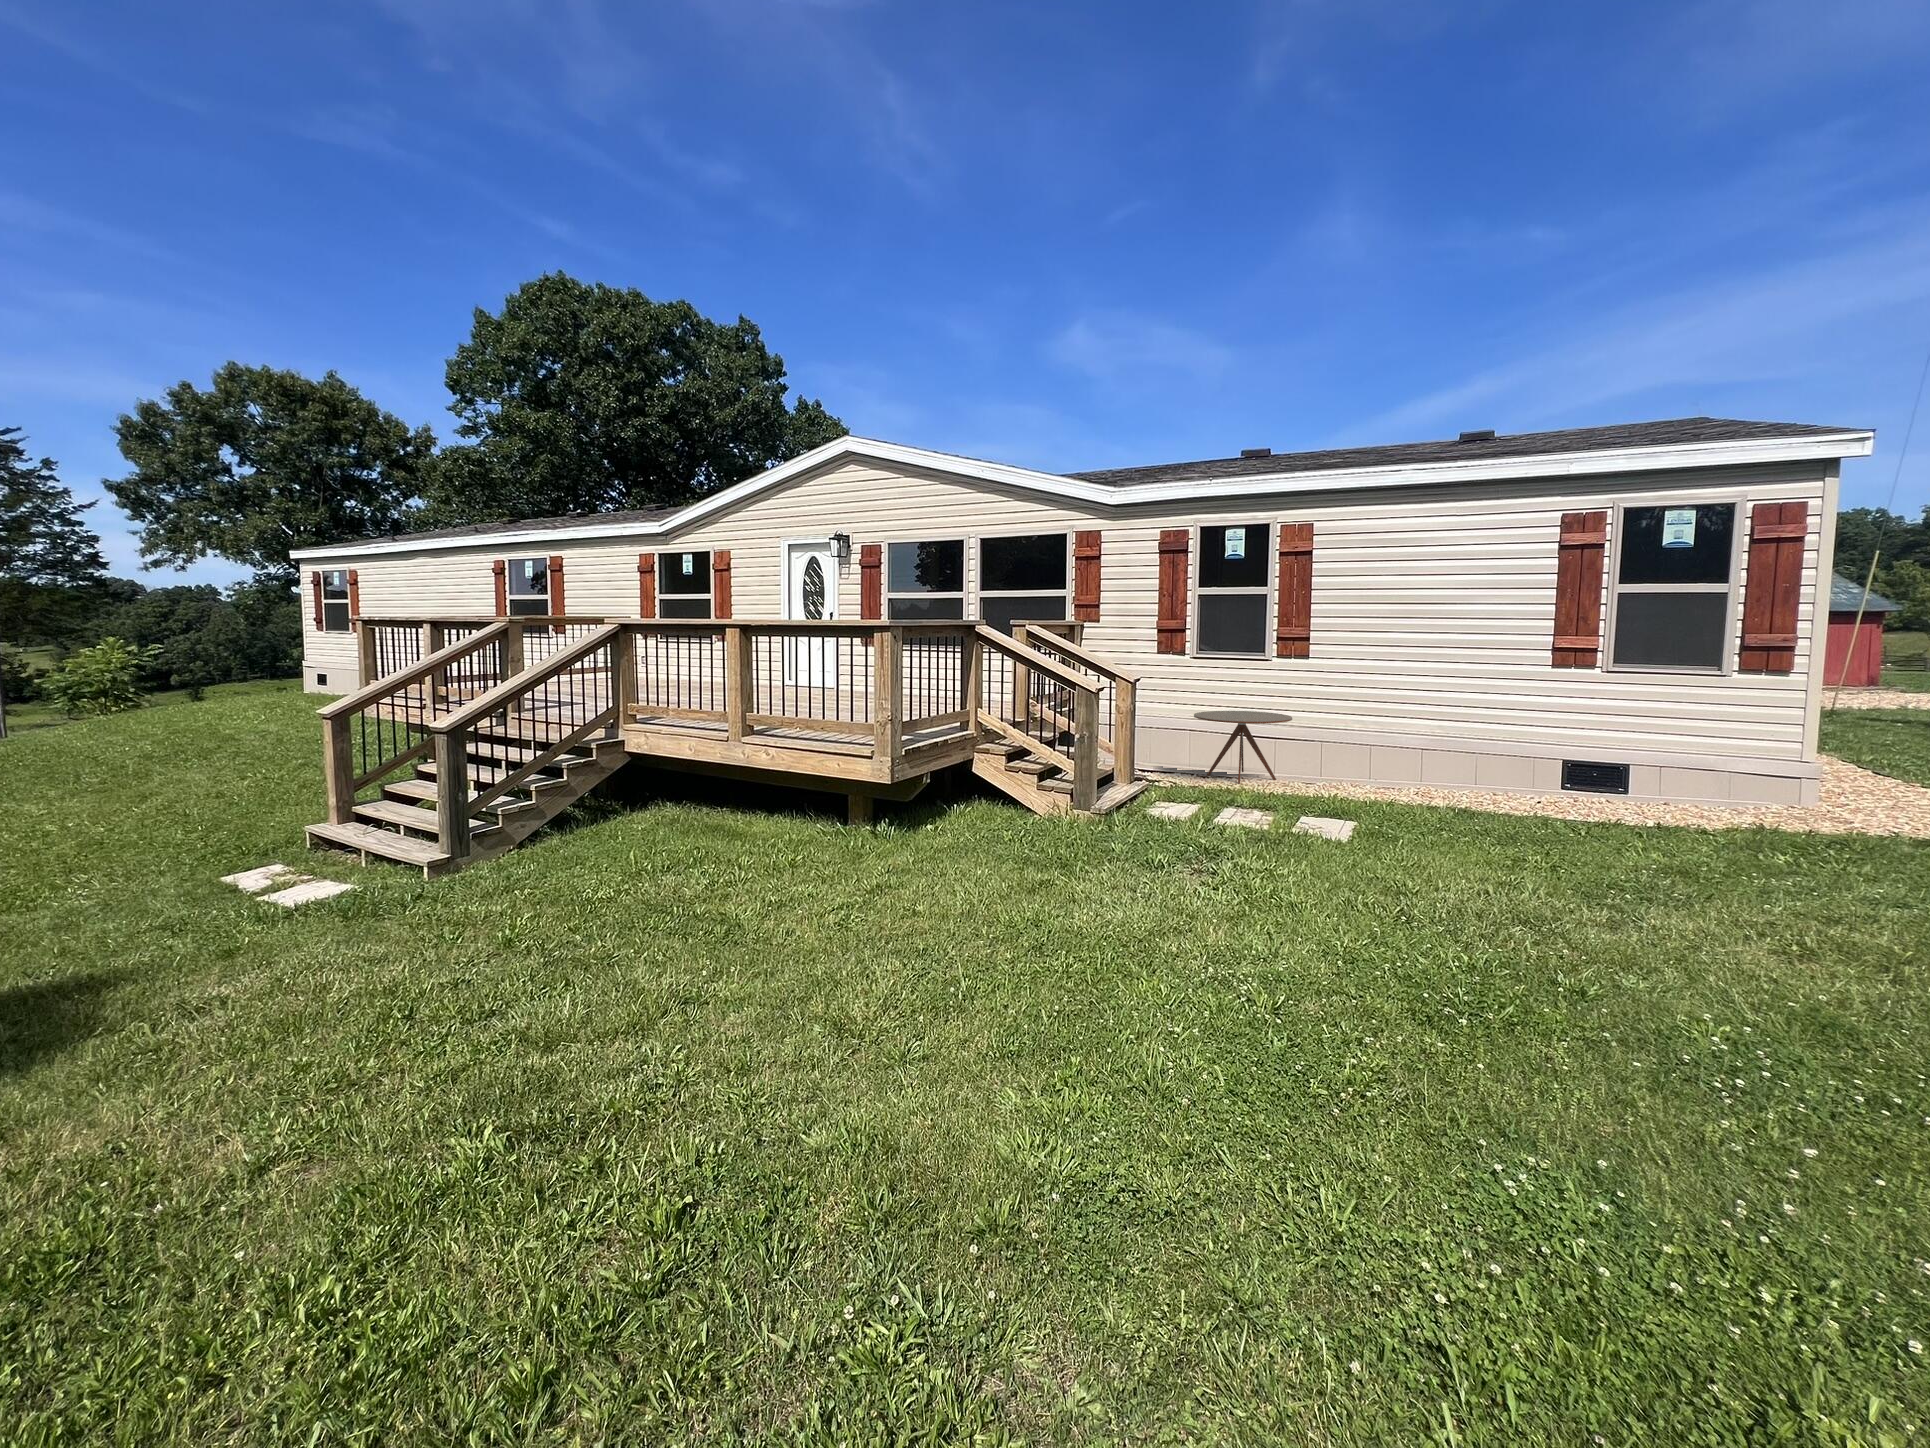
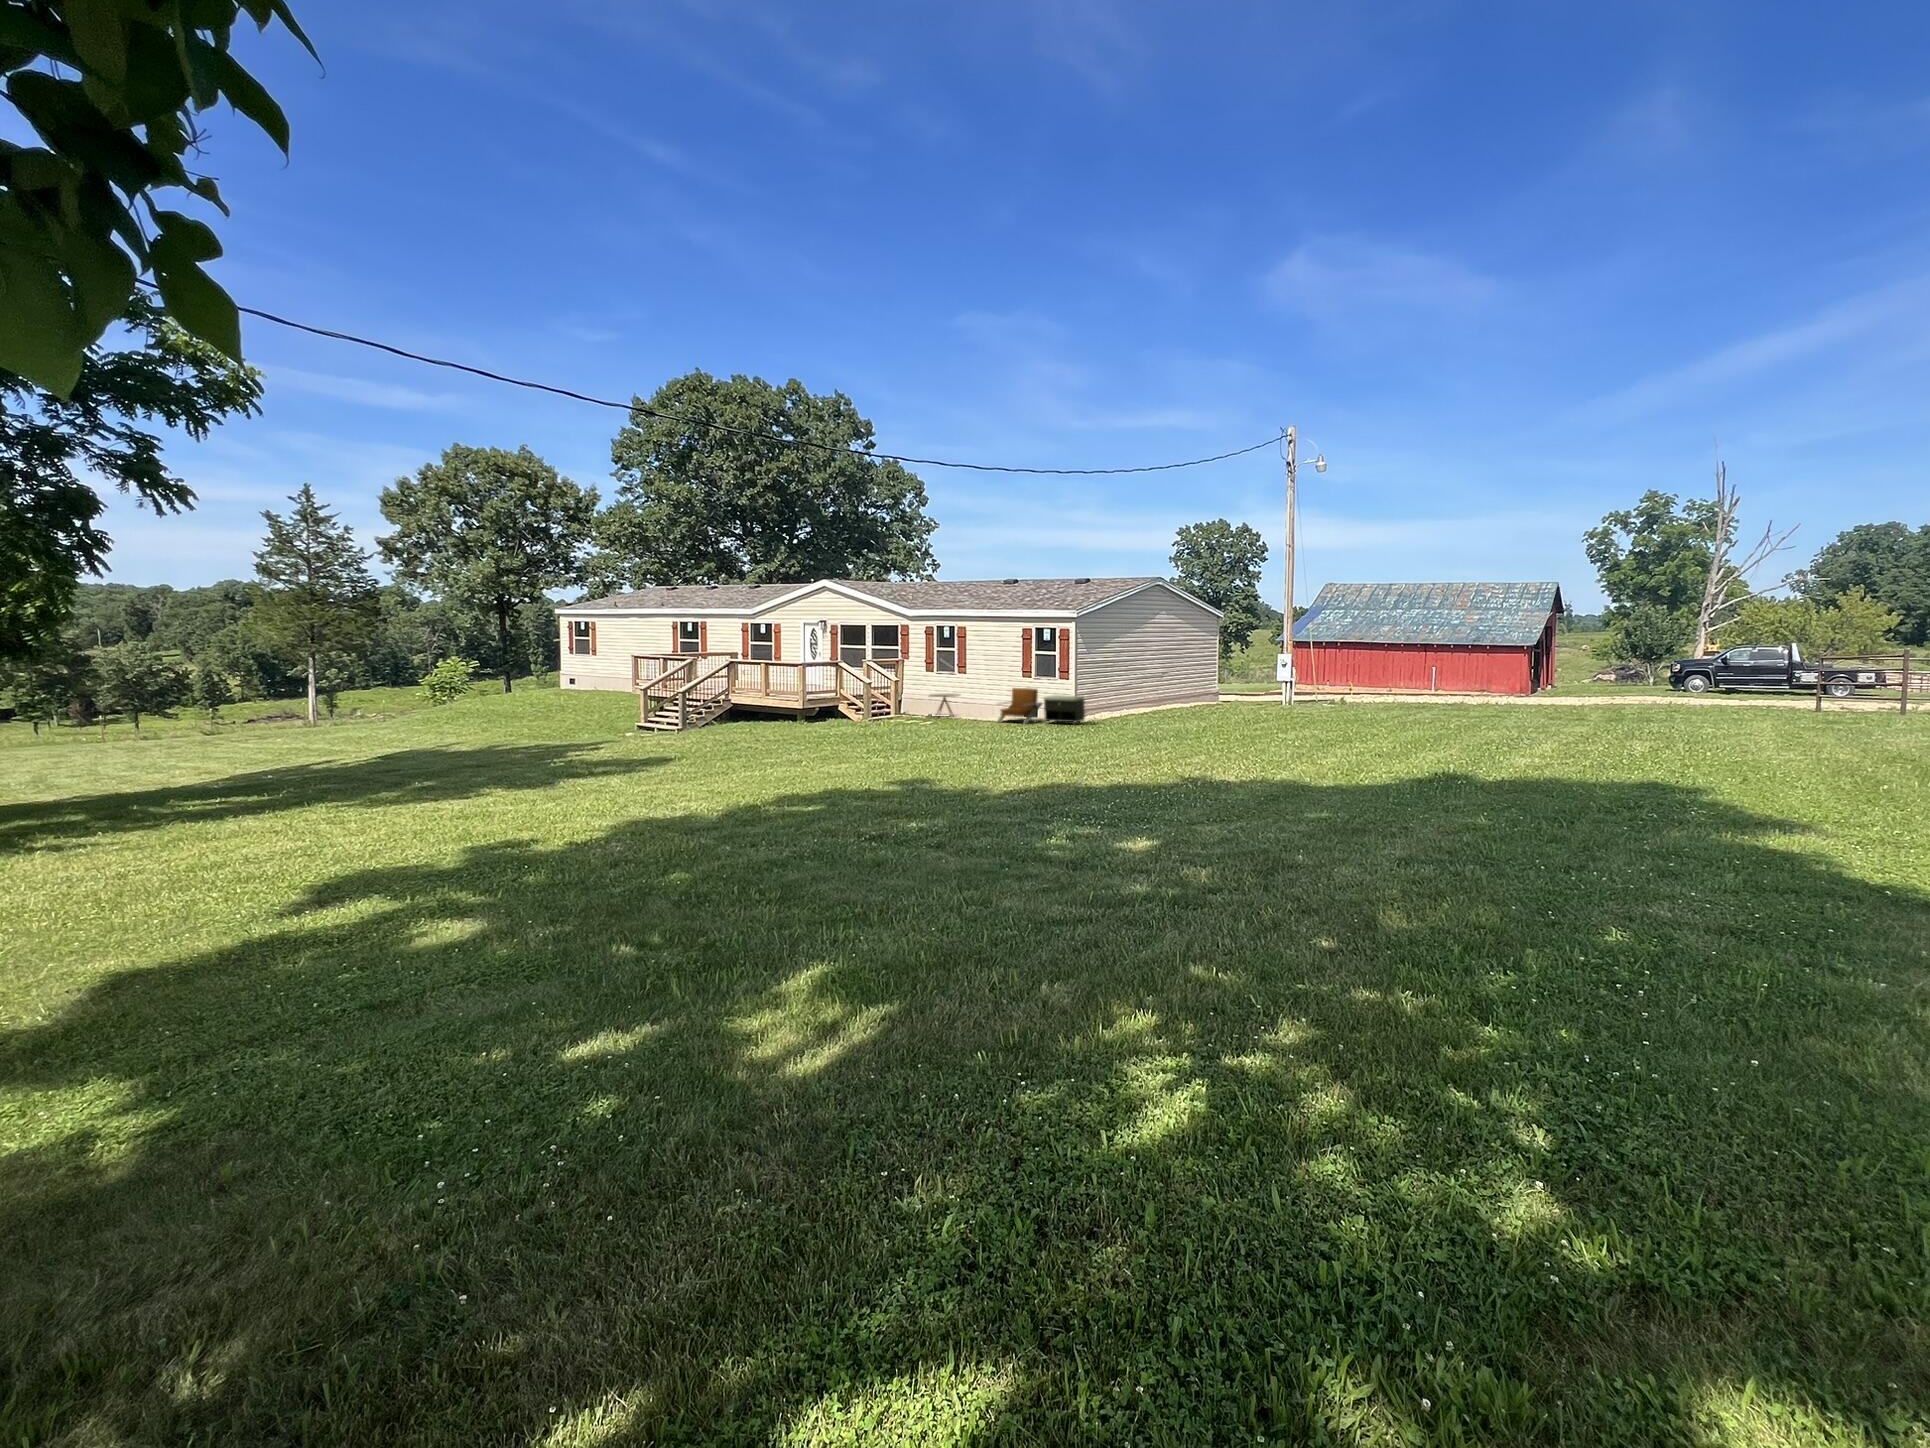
lounge chair: none [1481,697,1642,819] -> present [997,688,1042,724]
storage bench: none [1654,720,1843,821] -> present [1044,695,1085,723]

